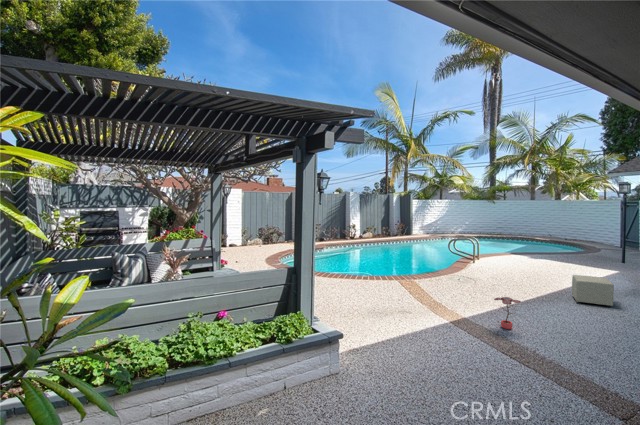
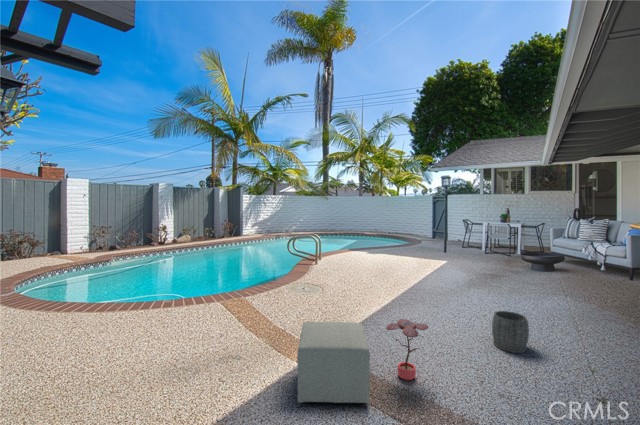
ottoman: present [572,275,614,307] -> present [297,322,370,404]
woven basket: none [587,306,616,334] -> present [492,311,529,353]

